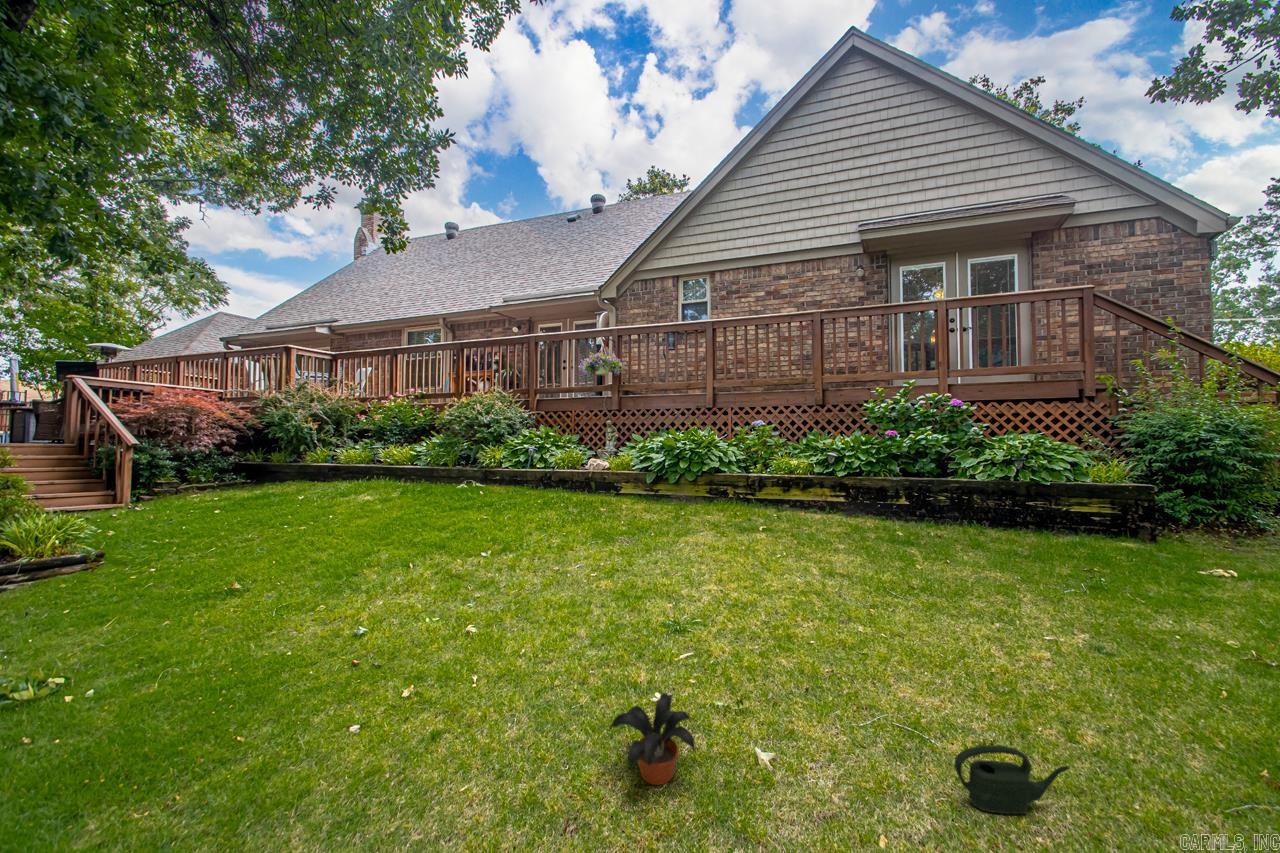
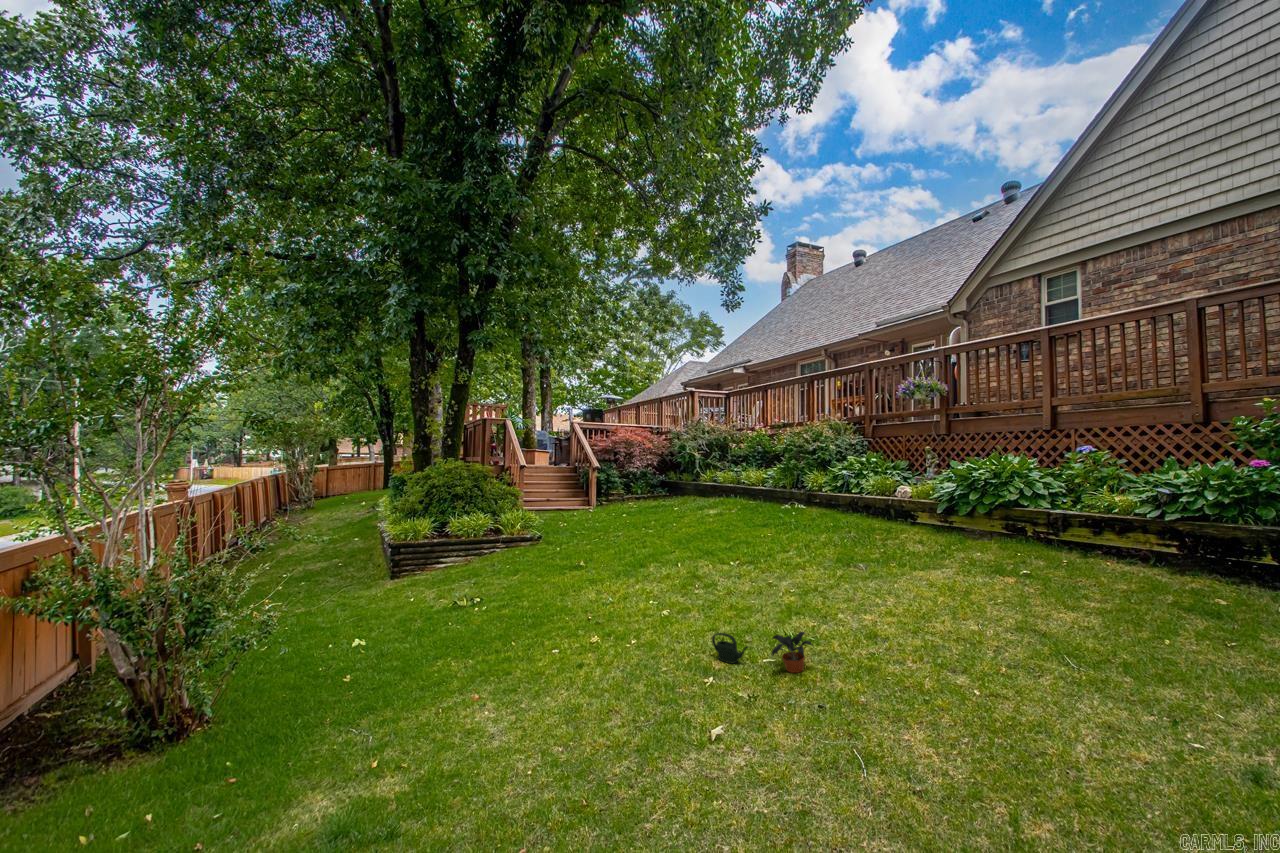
watering can: present [955,745,1069,814] -> present [712,633,748,664]

